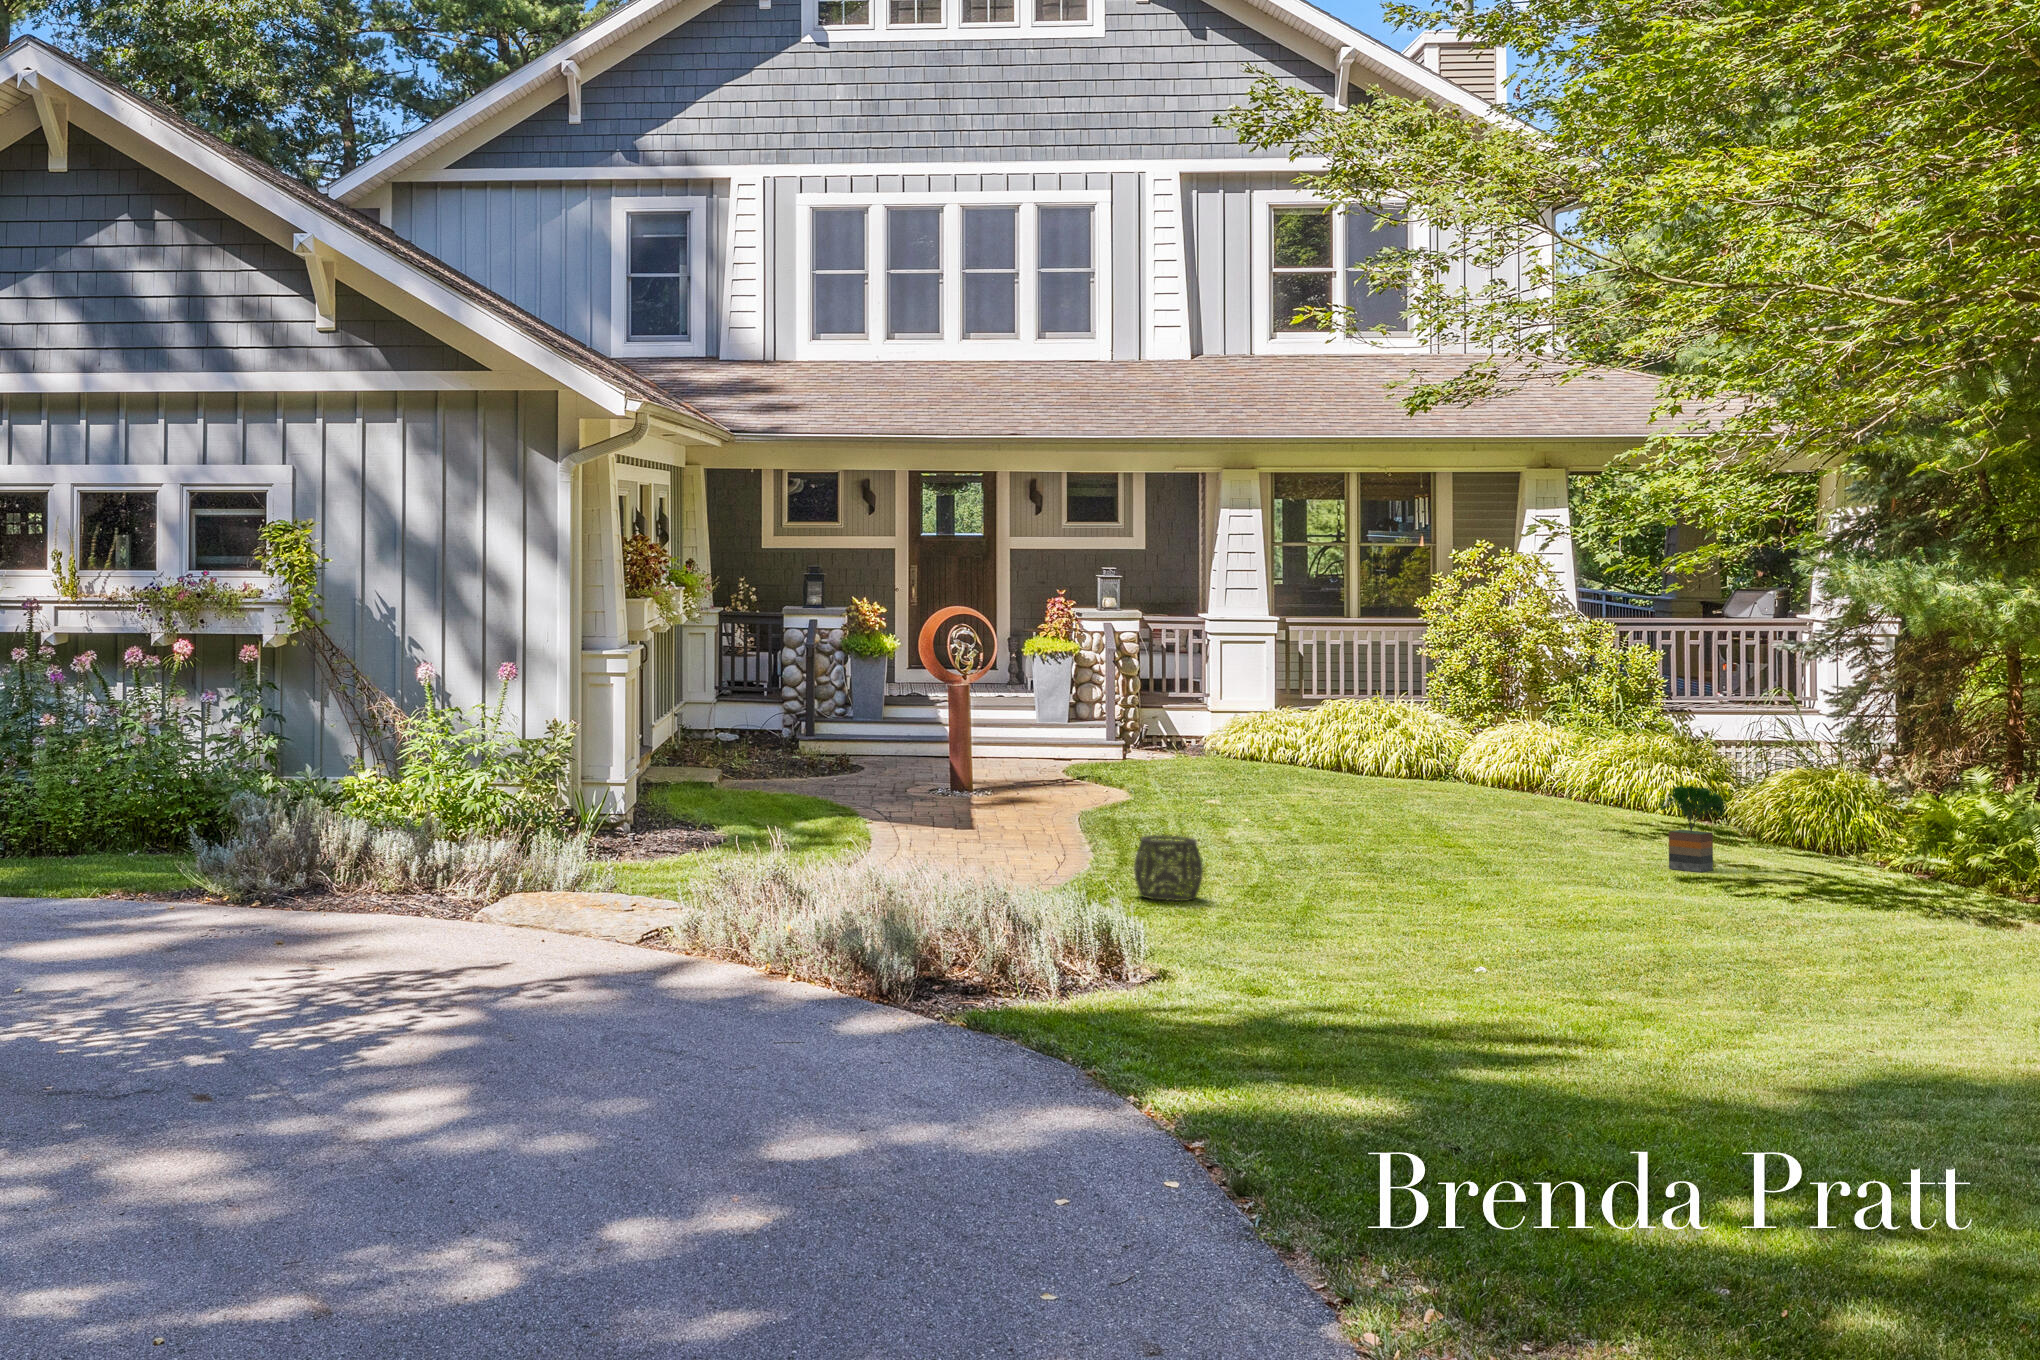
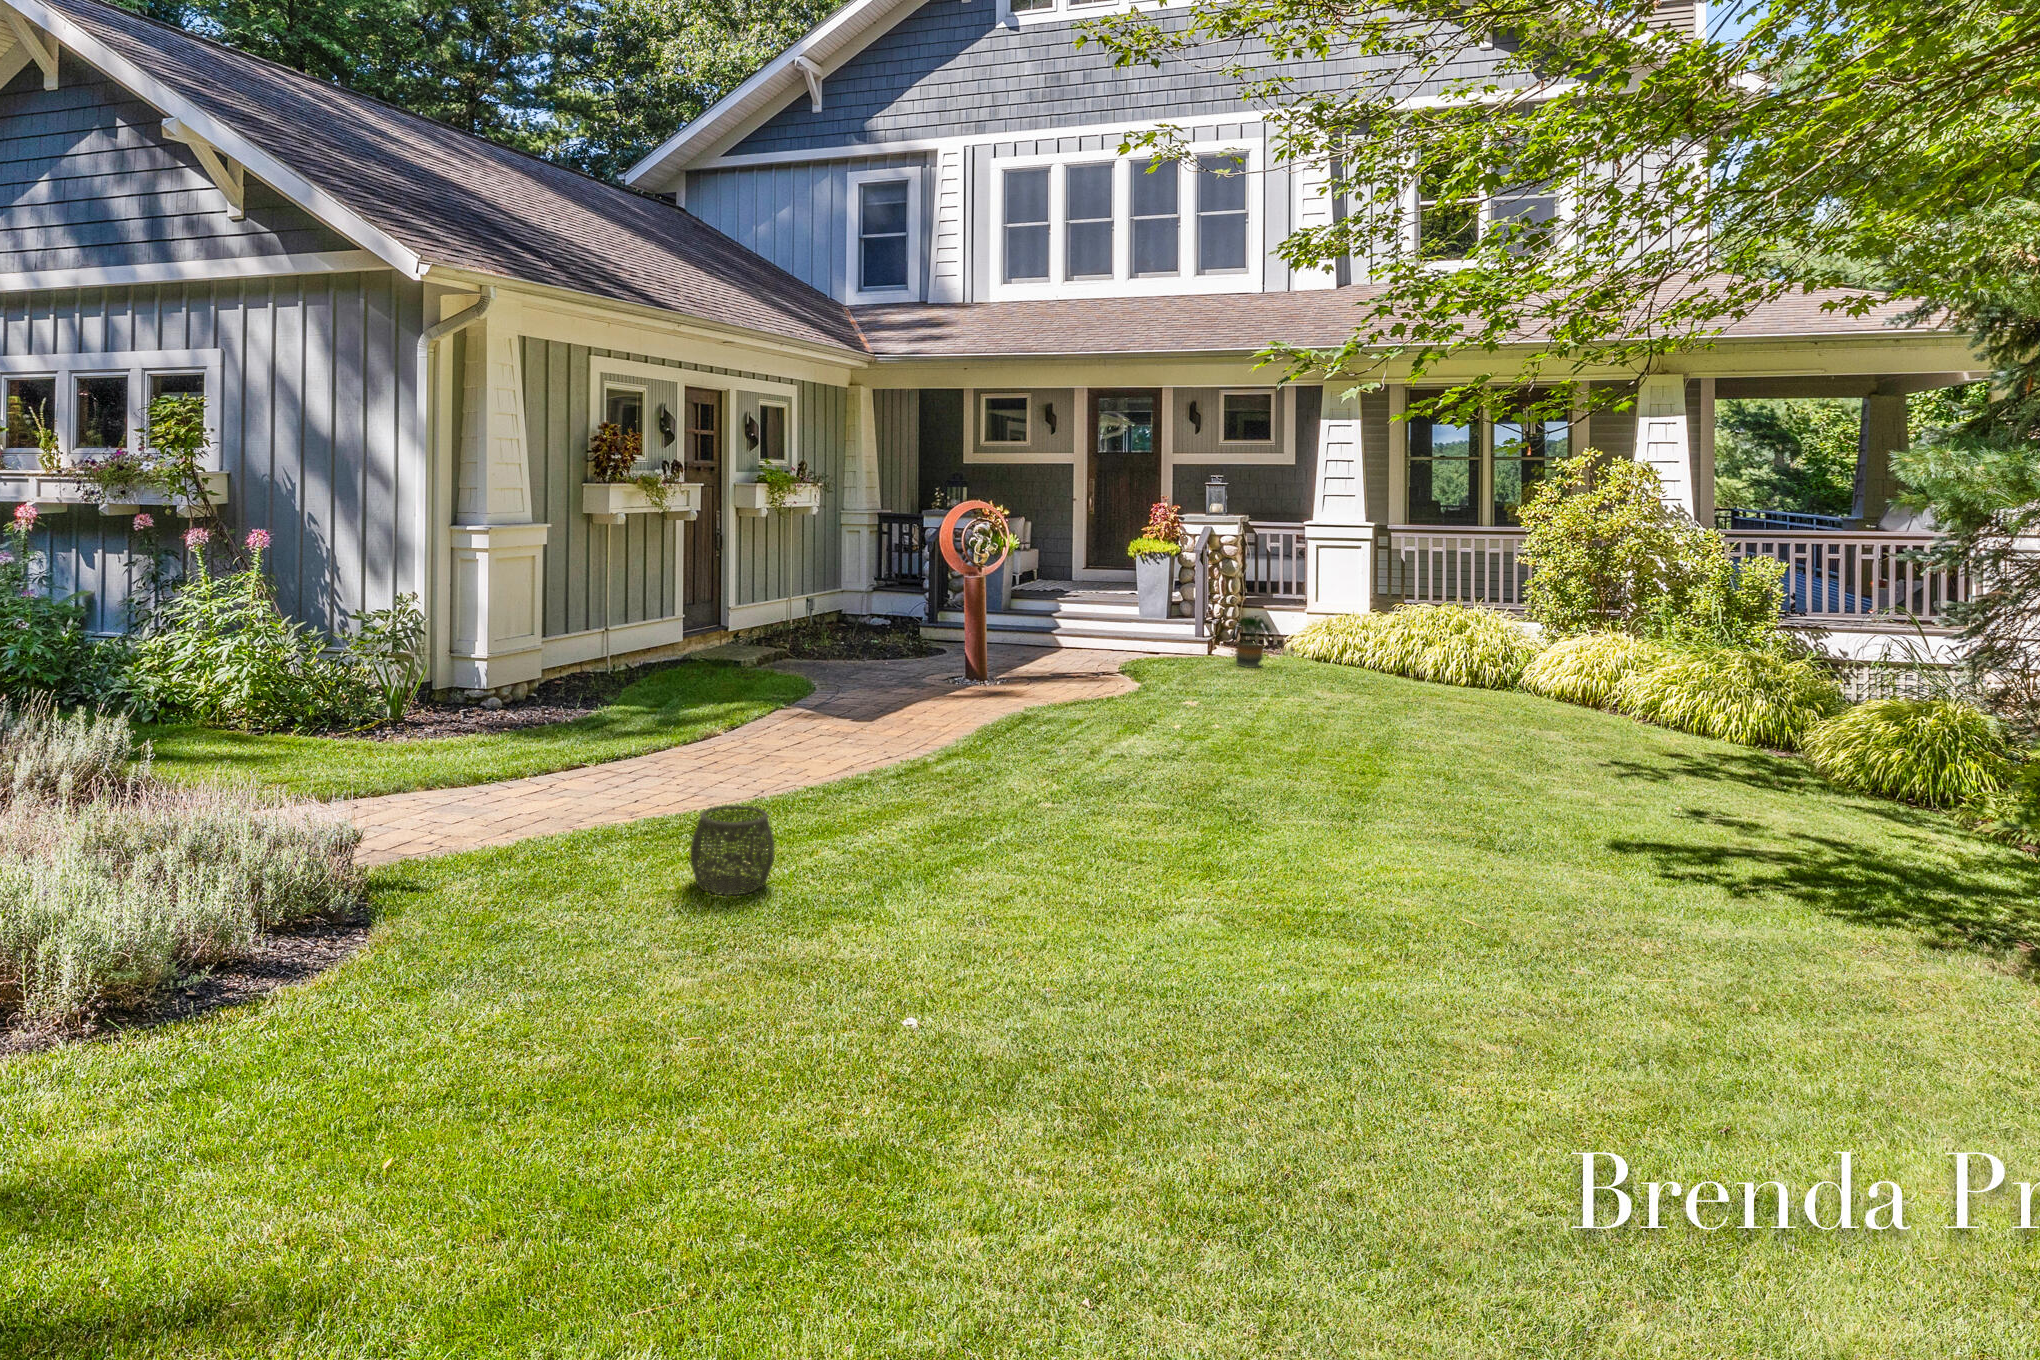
potted tree: present [1660,785,1726,872] -> present [1234,617,1271,668]

